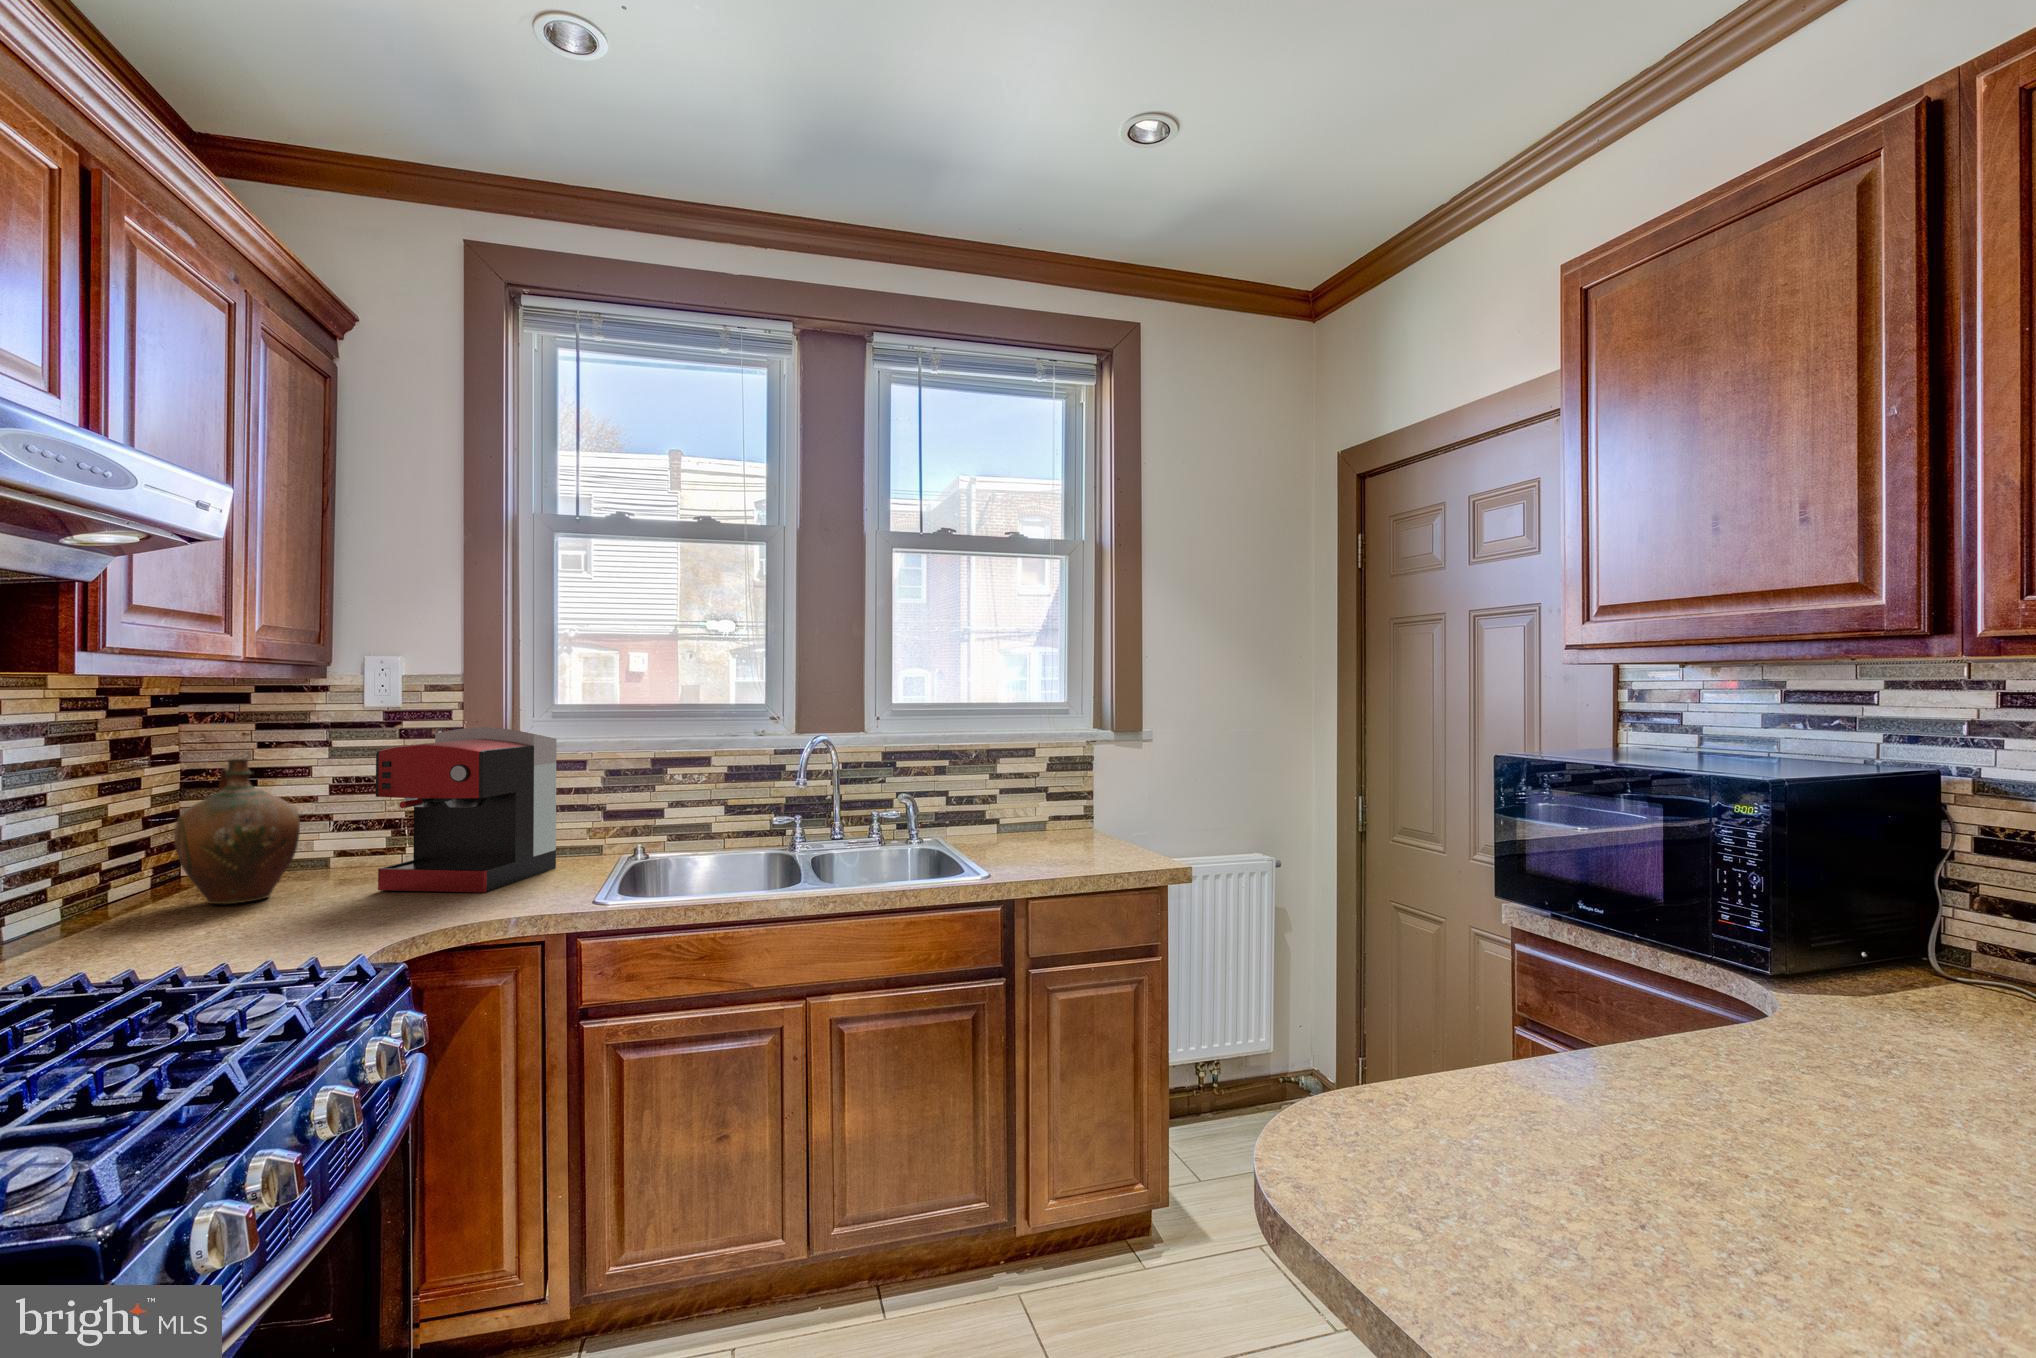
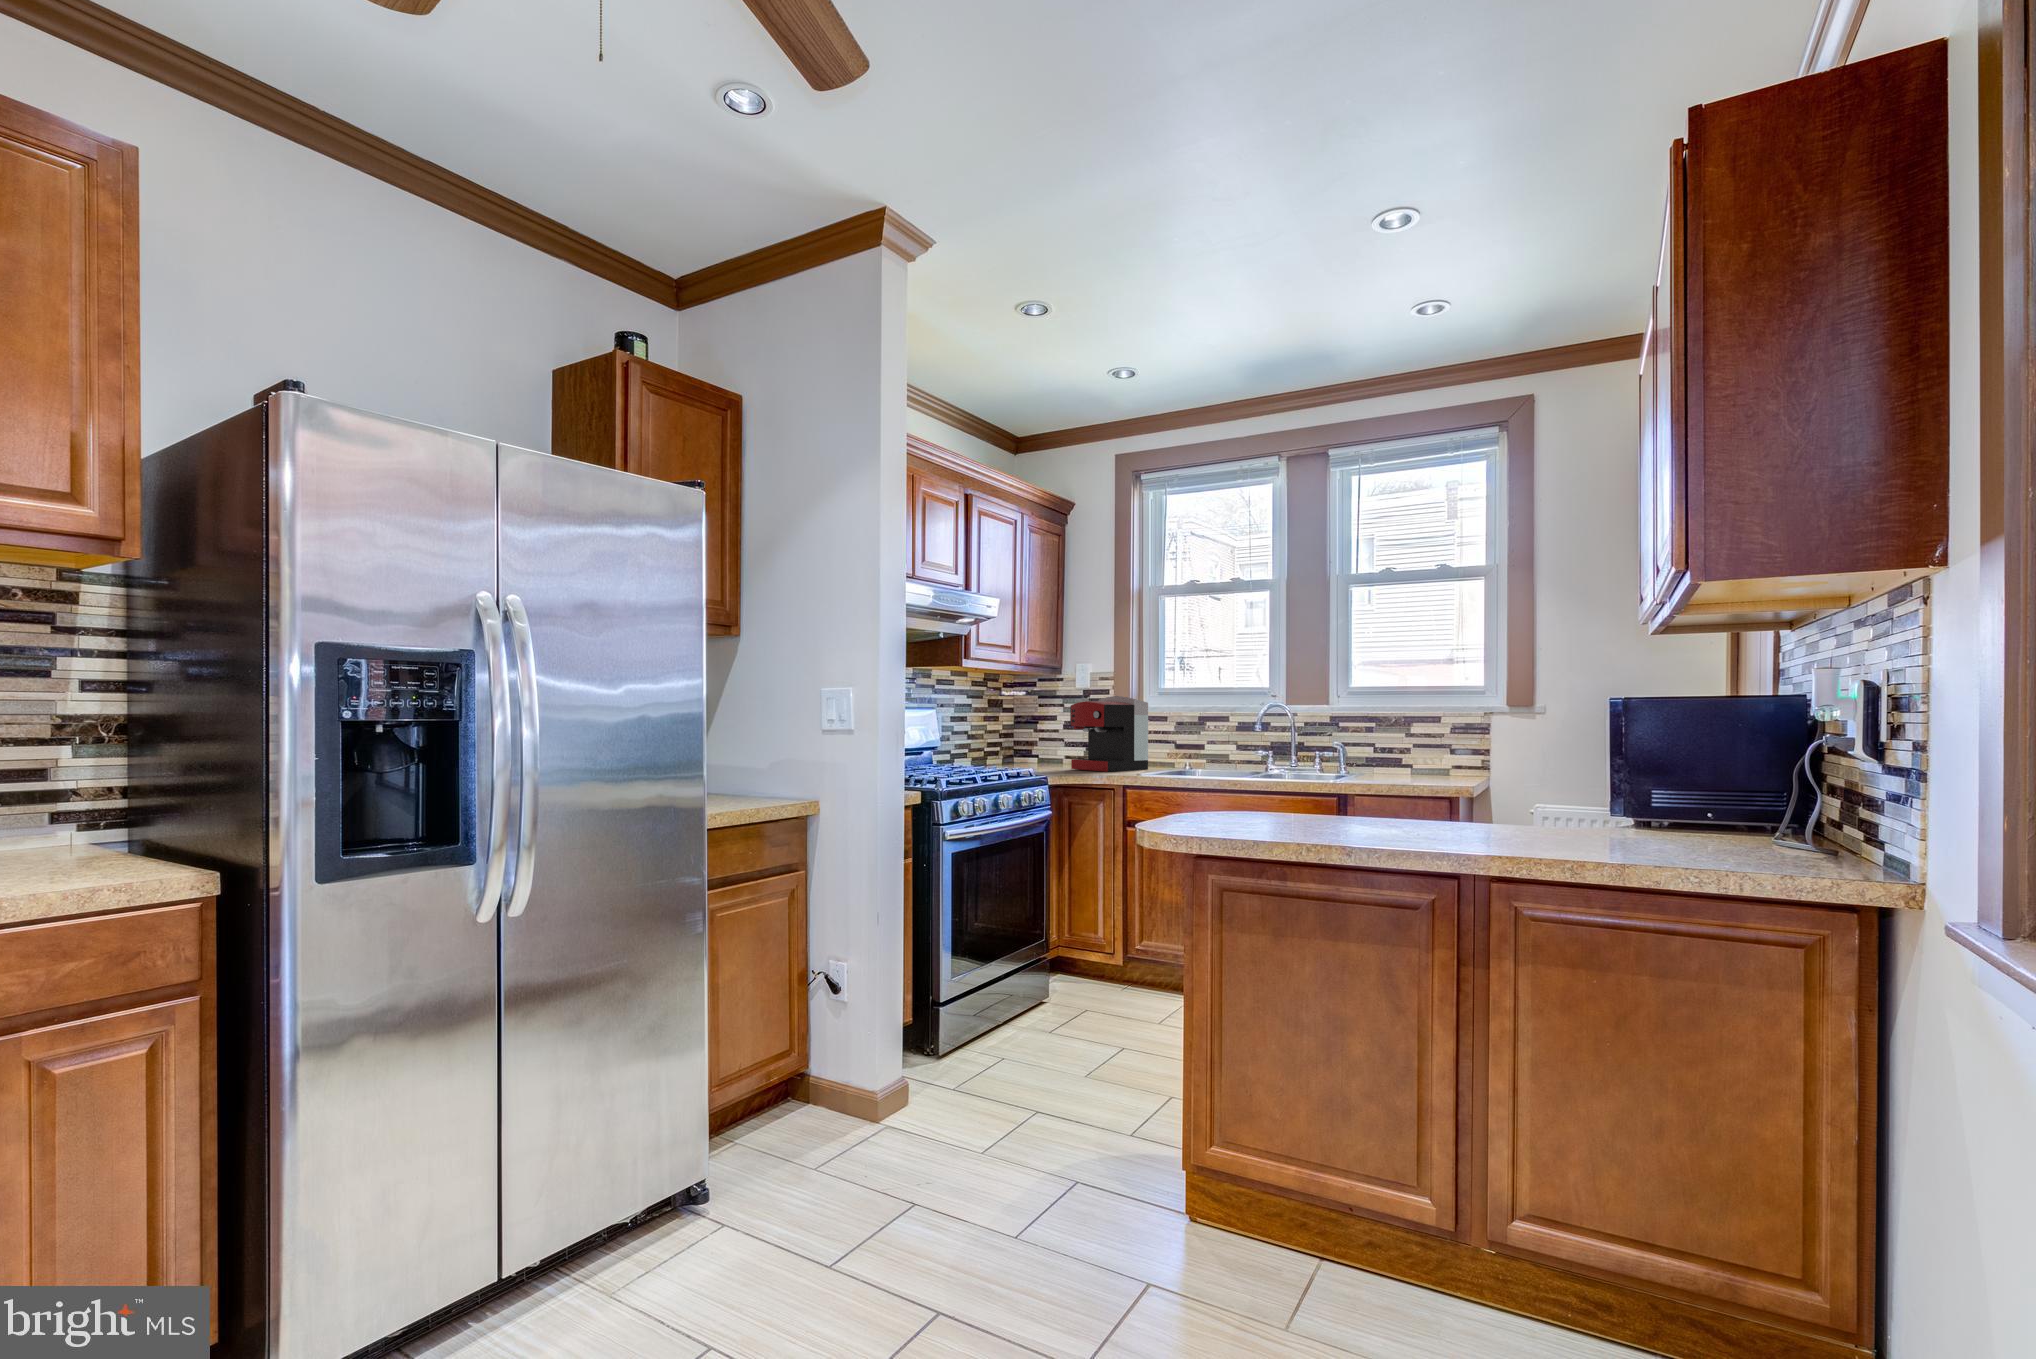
ceramic jug: present [174,758,300,904] -> none [1005,707,1046,769]

